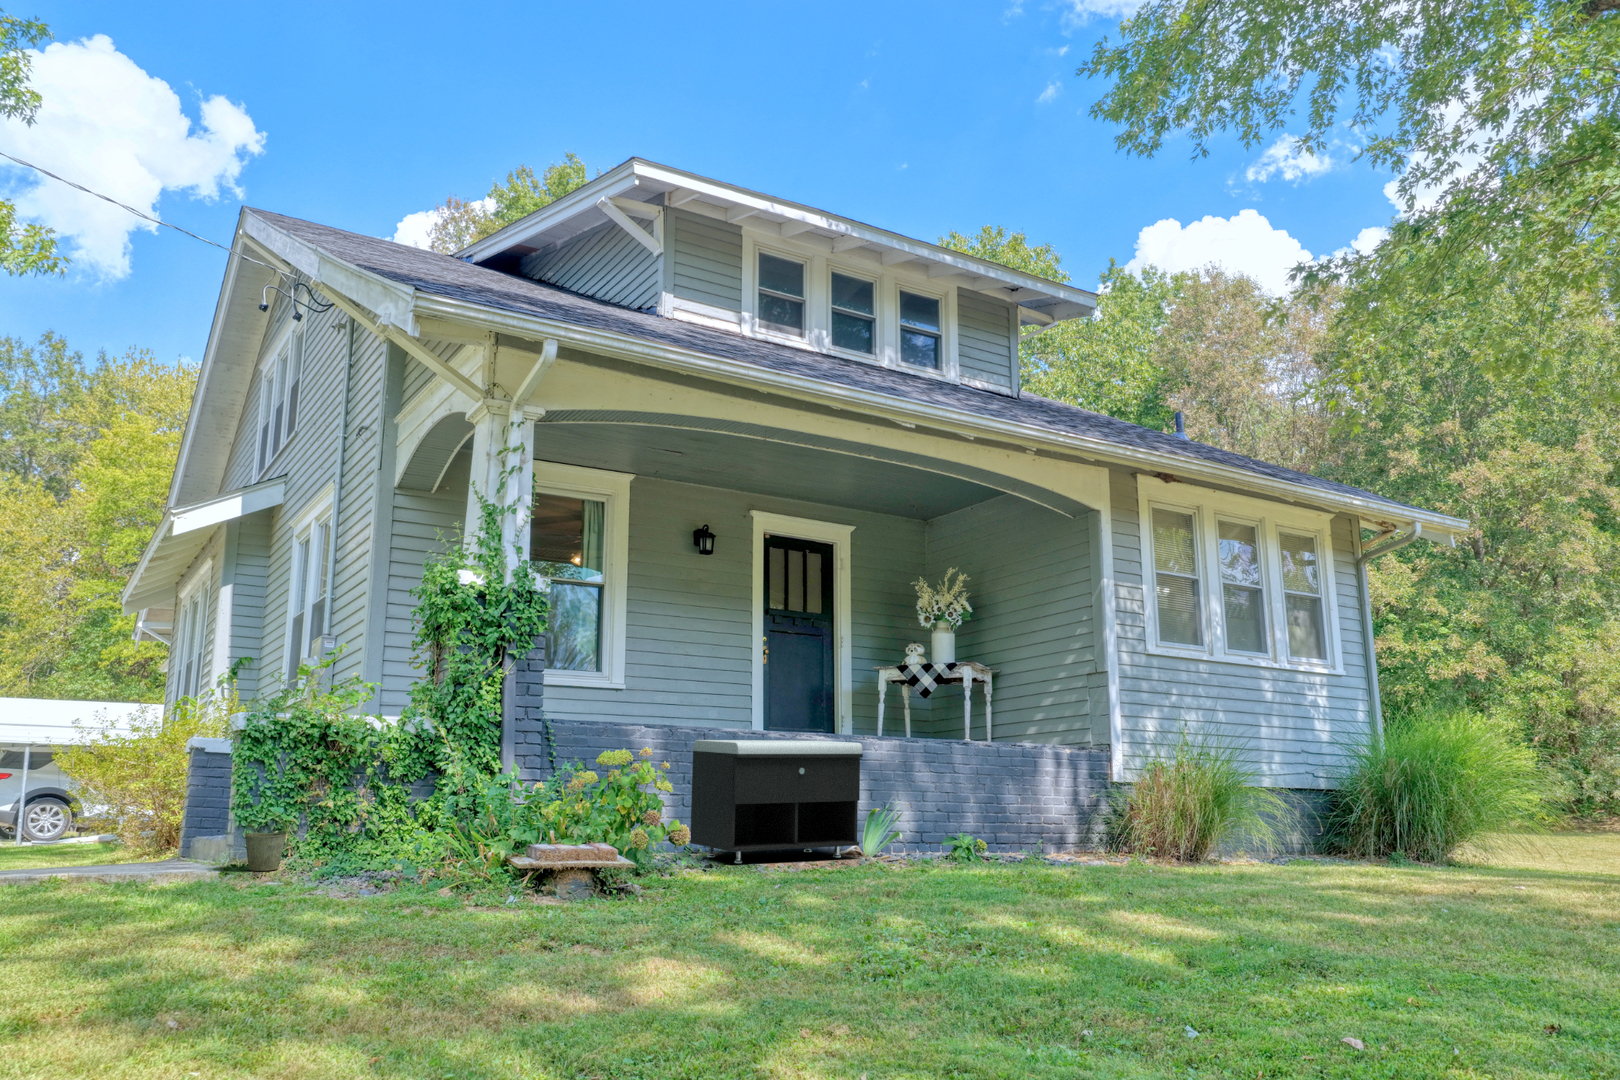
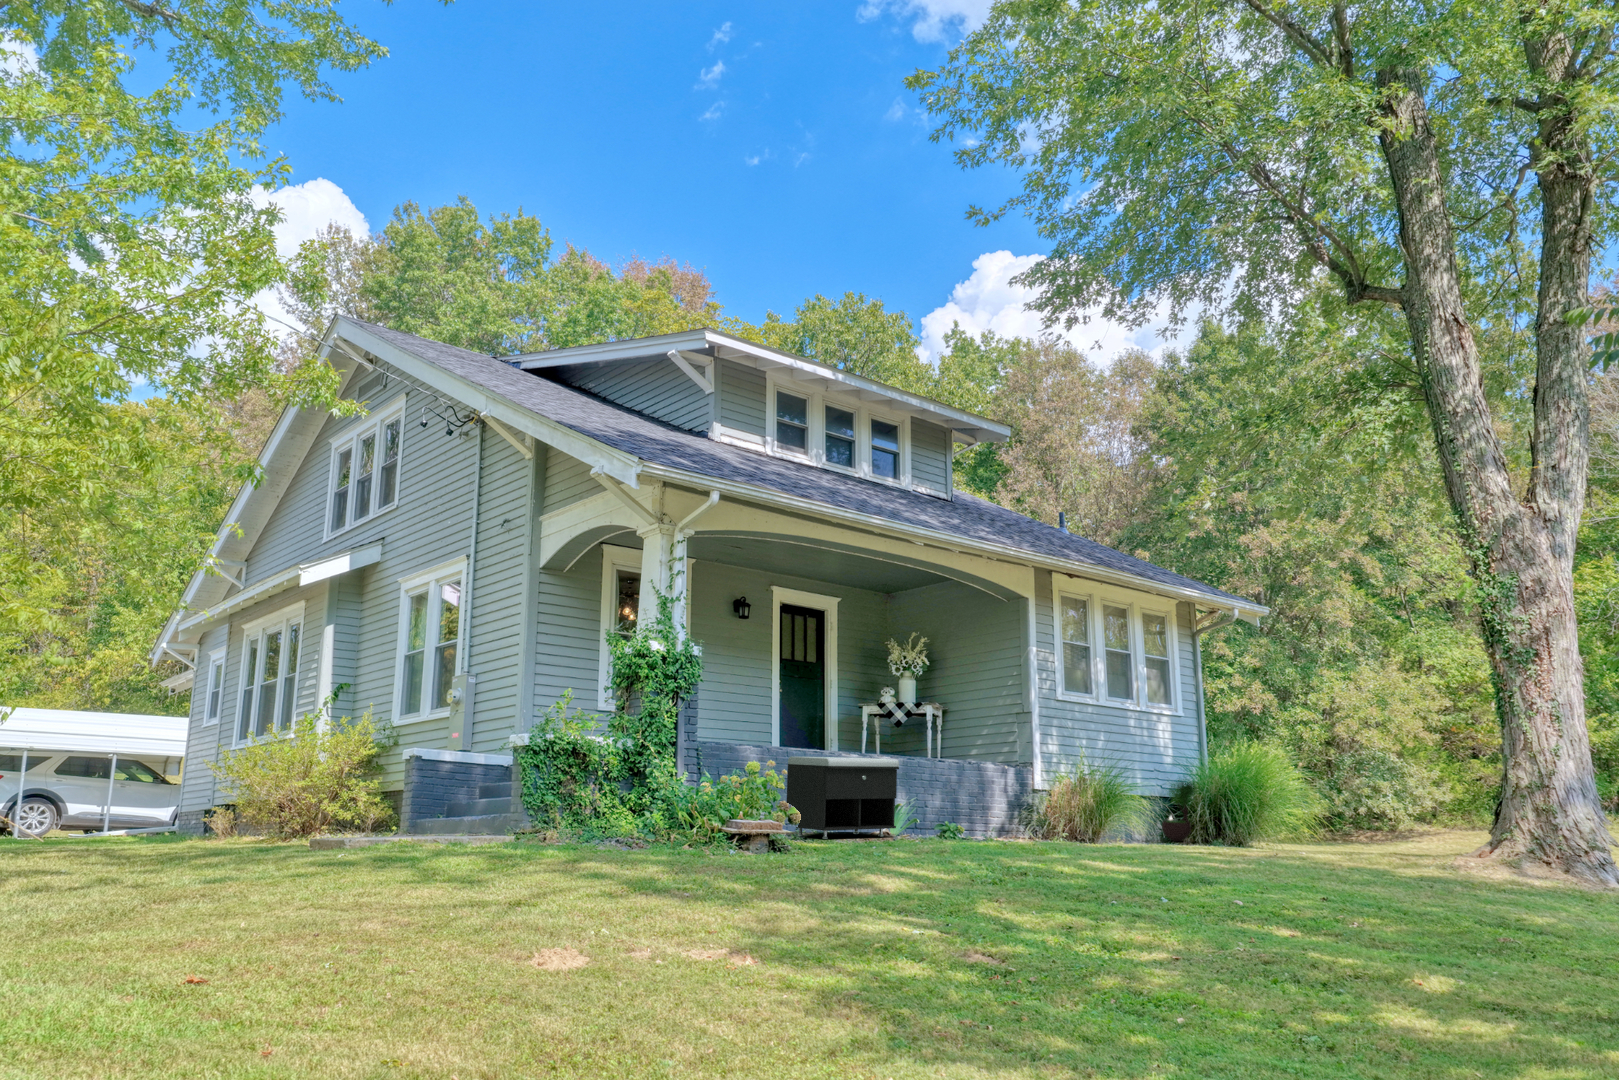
potted tree: none [1310,759,1365,853] -> present [1162,780,1197,841]
bucket: present [245,810,287,871] -> none [531,800,557,840]

